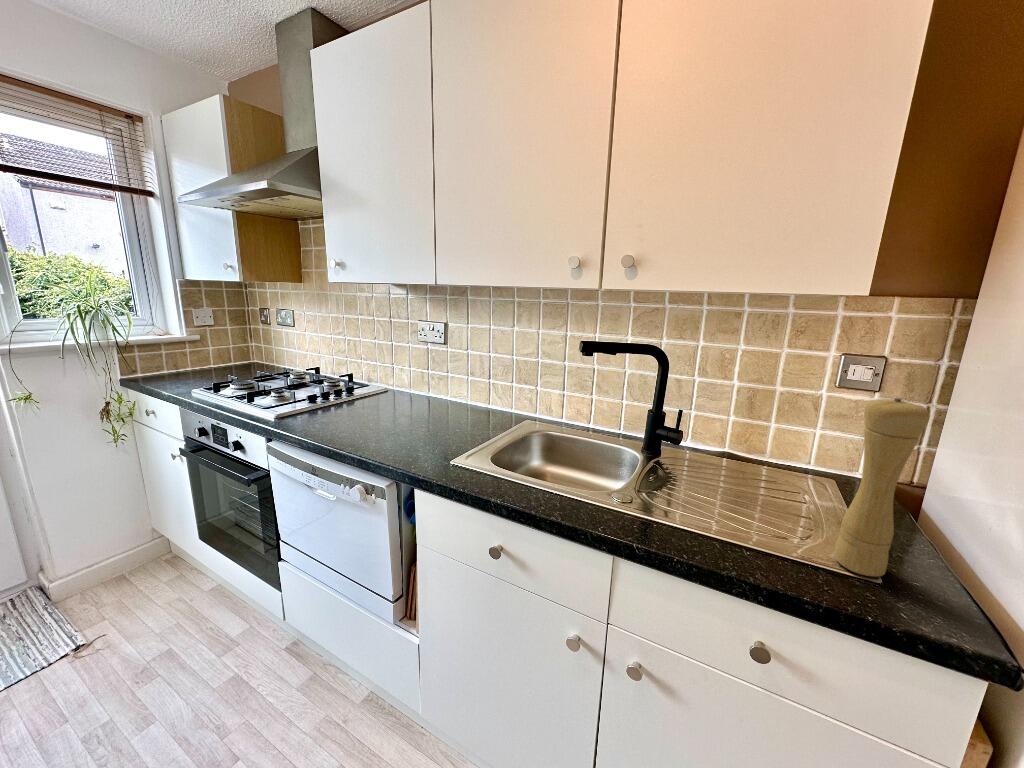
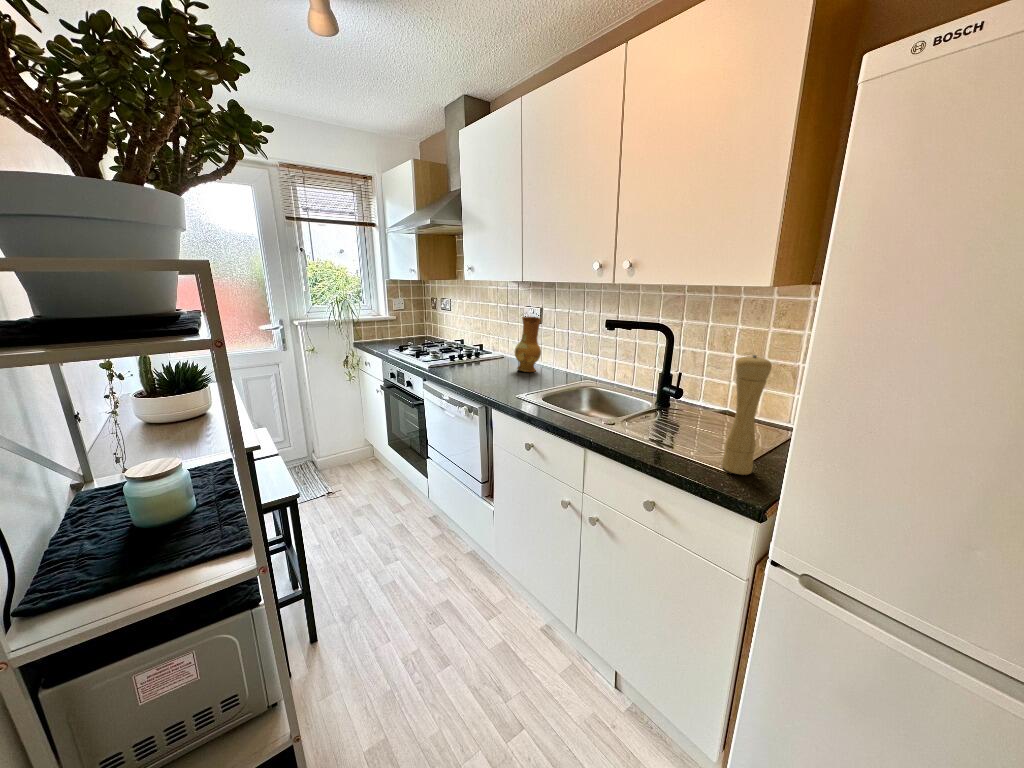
ceramic jug: none [417,335,456,414] -> present [515,317,541,372]

